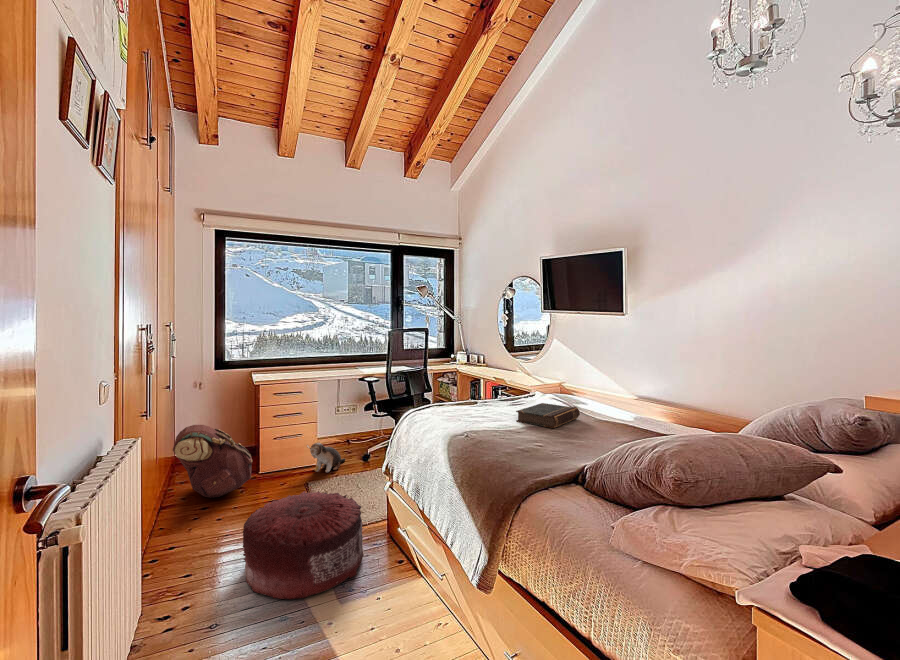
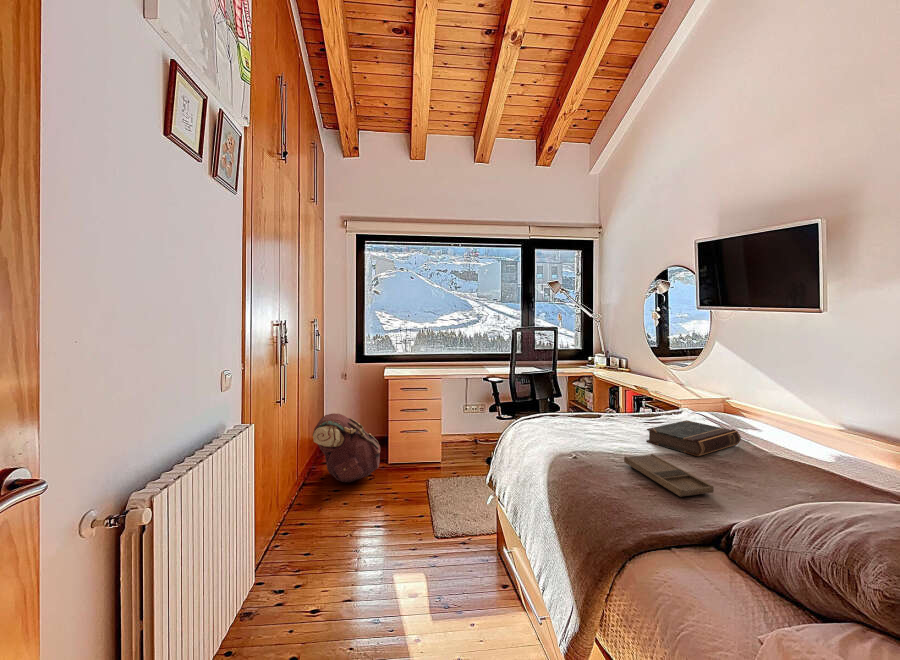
tray: none [505,429,569,455] -> present [624,454,714,497]
plush toy: present [307,442,345,472] -> none [430,439,470,470]
pouf: present [243,491,364,599] -> none [347,490,466,607]

